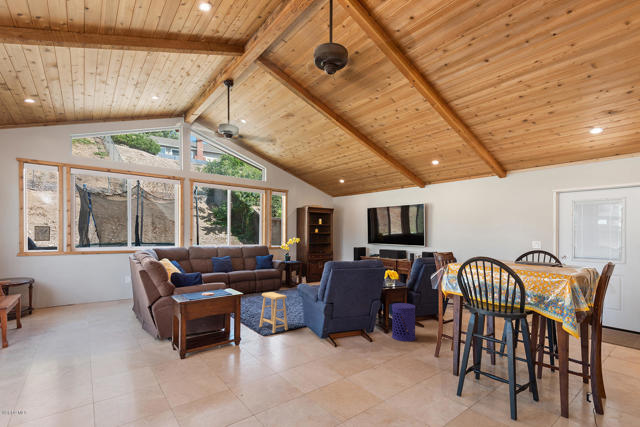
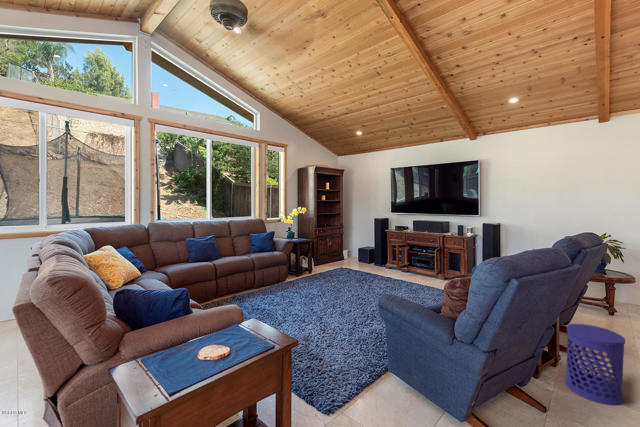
footstool: present [259,292,288,333] -> none [310,311,370,404]

